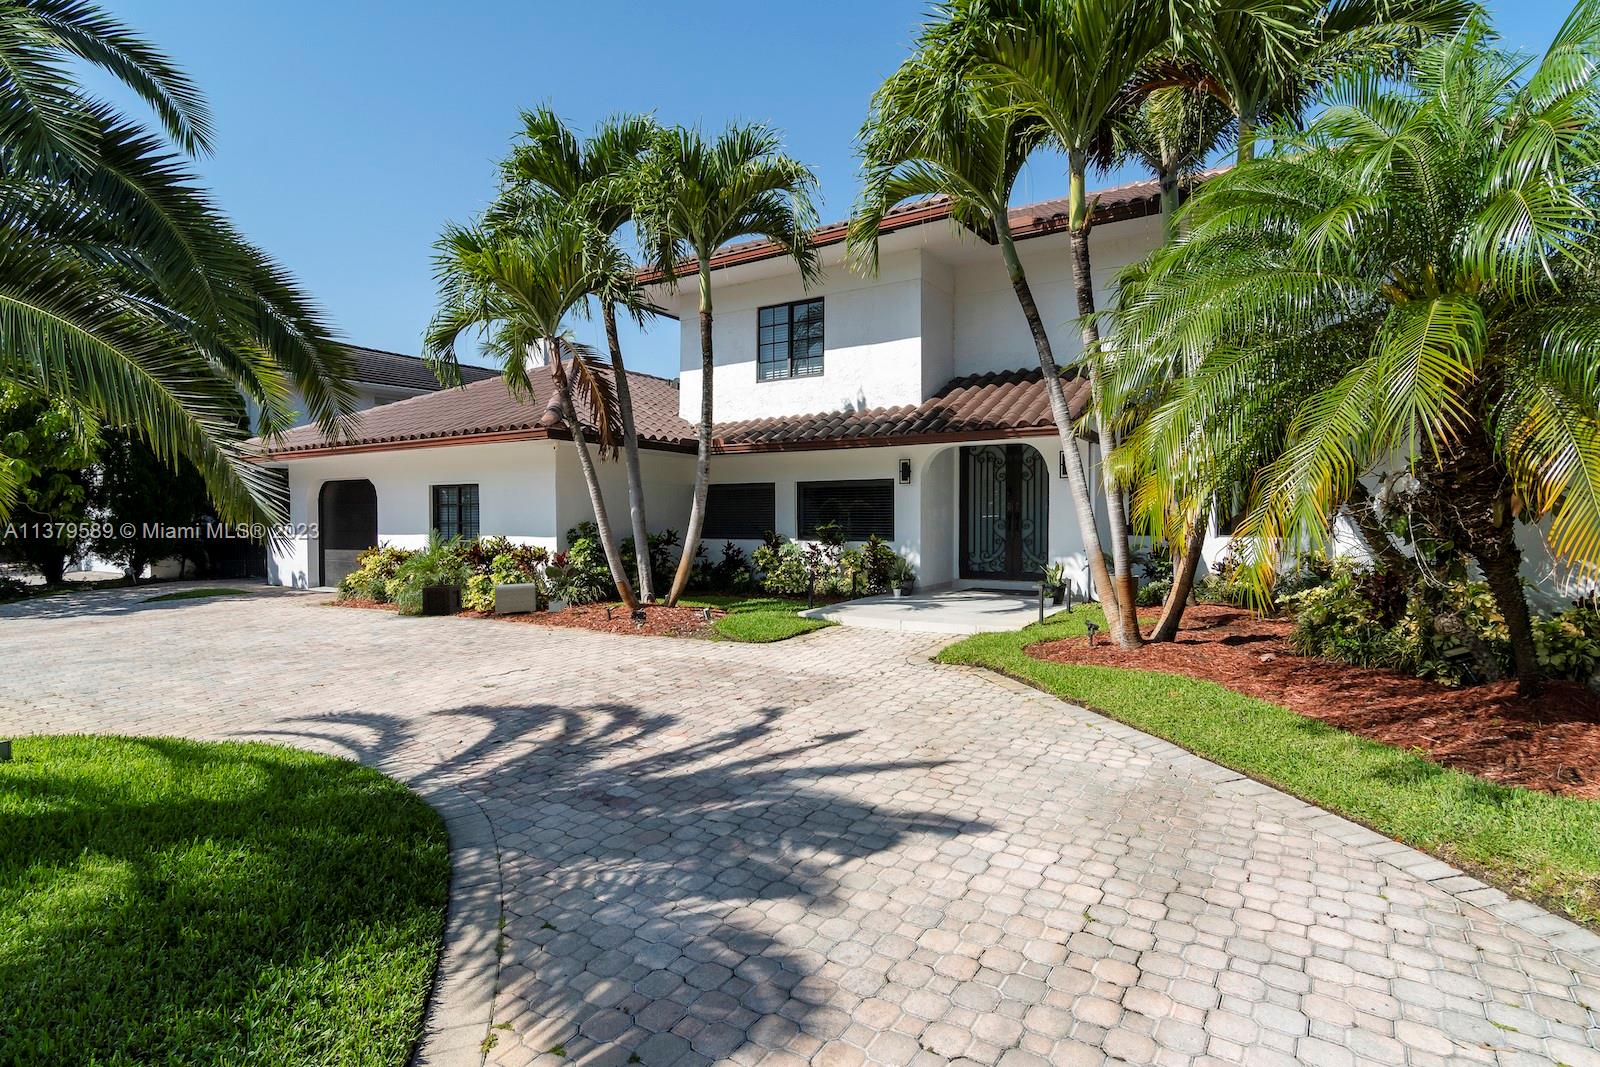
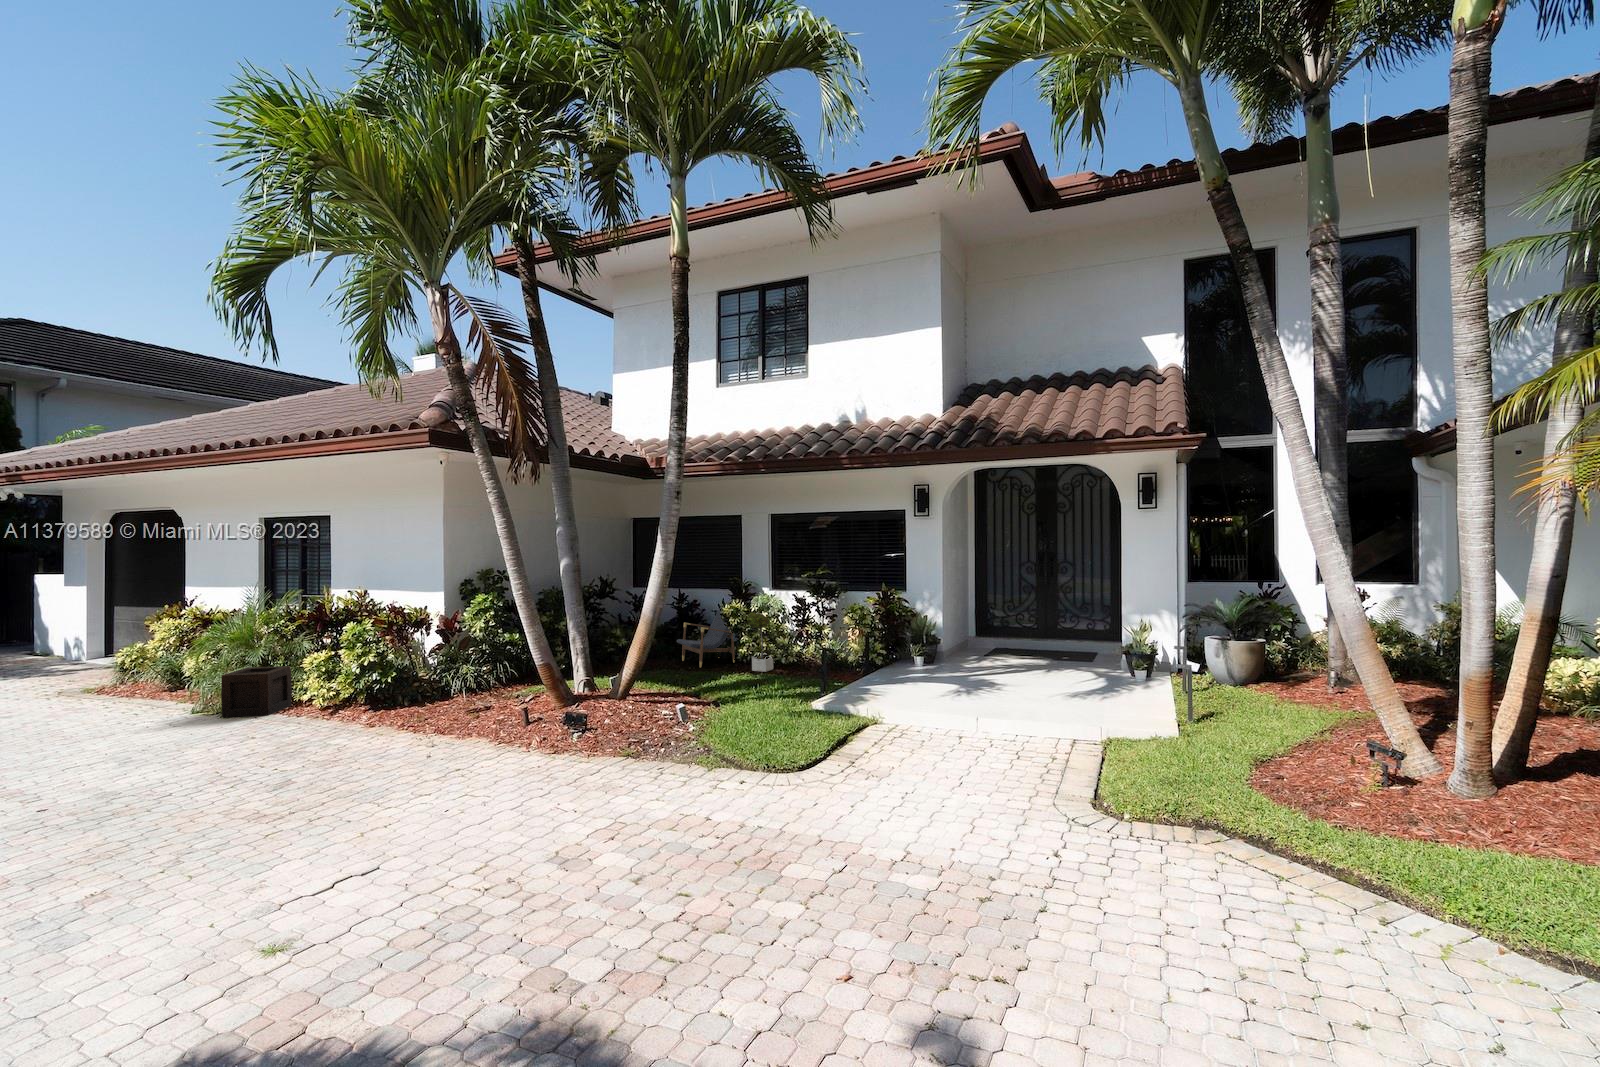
lounge chair: none [721,554,765,597] -> present [677,608,735,668]
potted tree: present [545,565,567,612] -> present [747,612,773,672]
storage bench: present [495,583,536,615] -> none [343,662,408,715]

